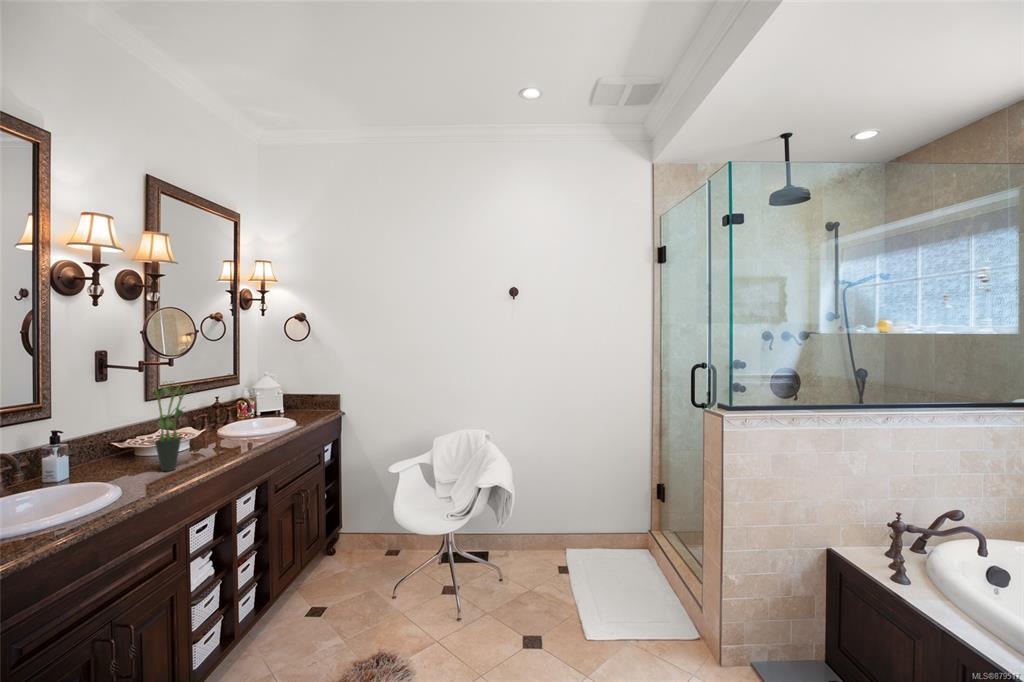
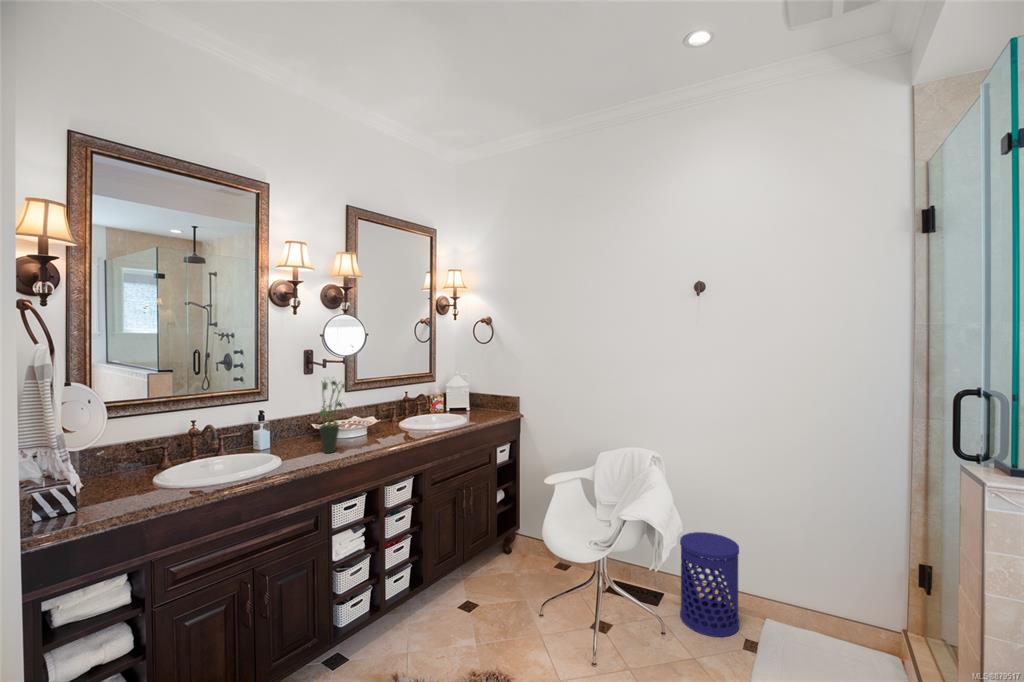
waste bin: none [507,493,551,573] -> present [680,532,739,637]

